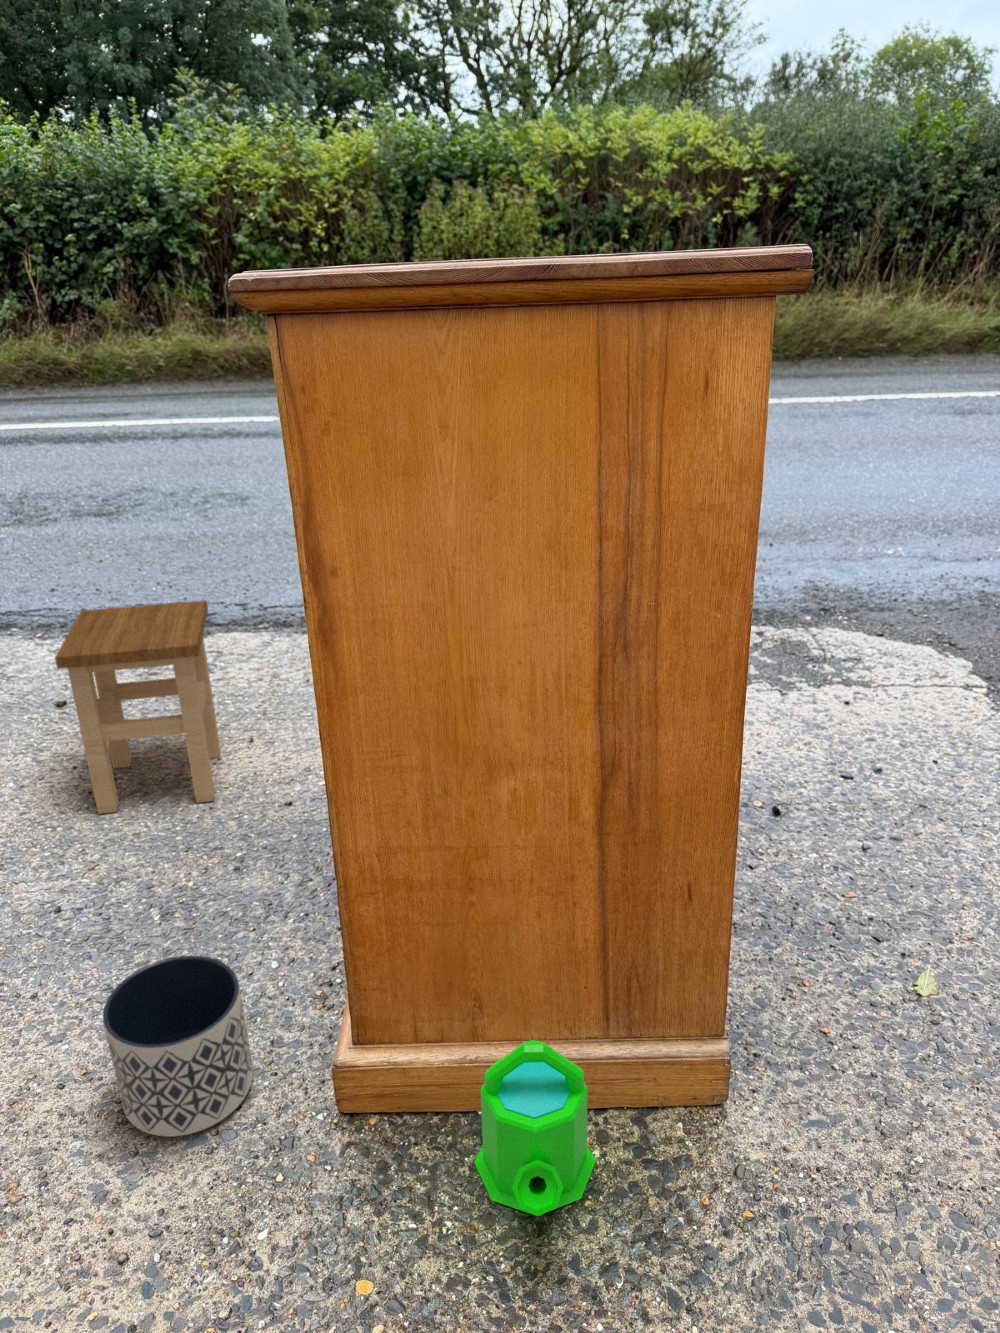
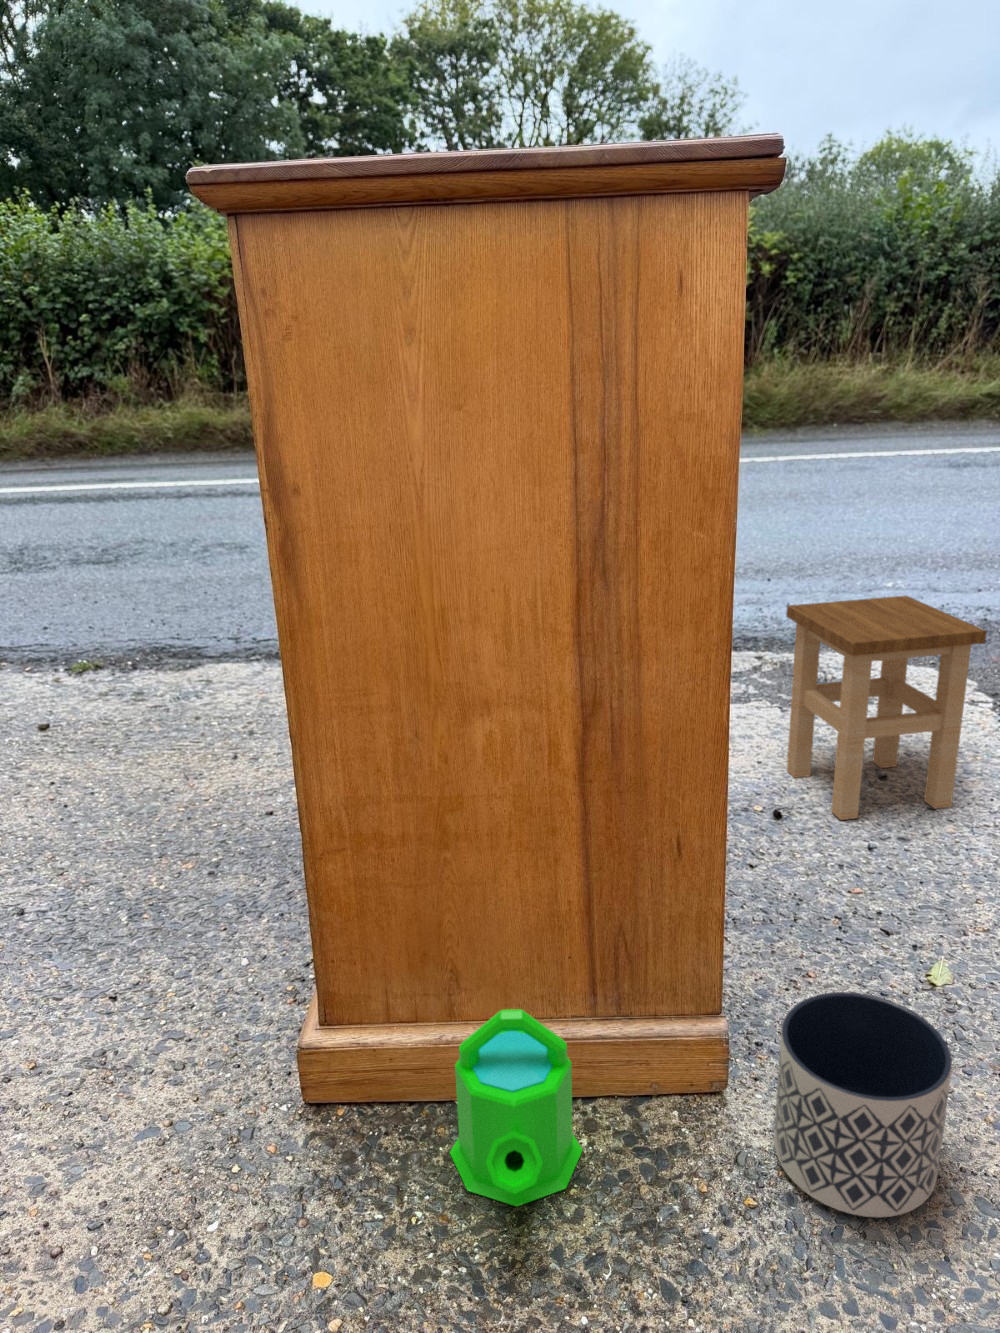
stool: present [55,600,221,814] -> present [786,596,987,820]
planter: present [103,955,253,1137] -> present [774,992,952,1217]

